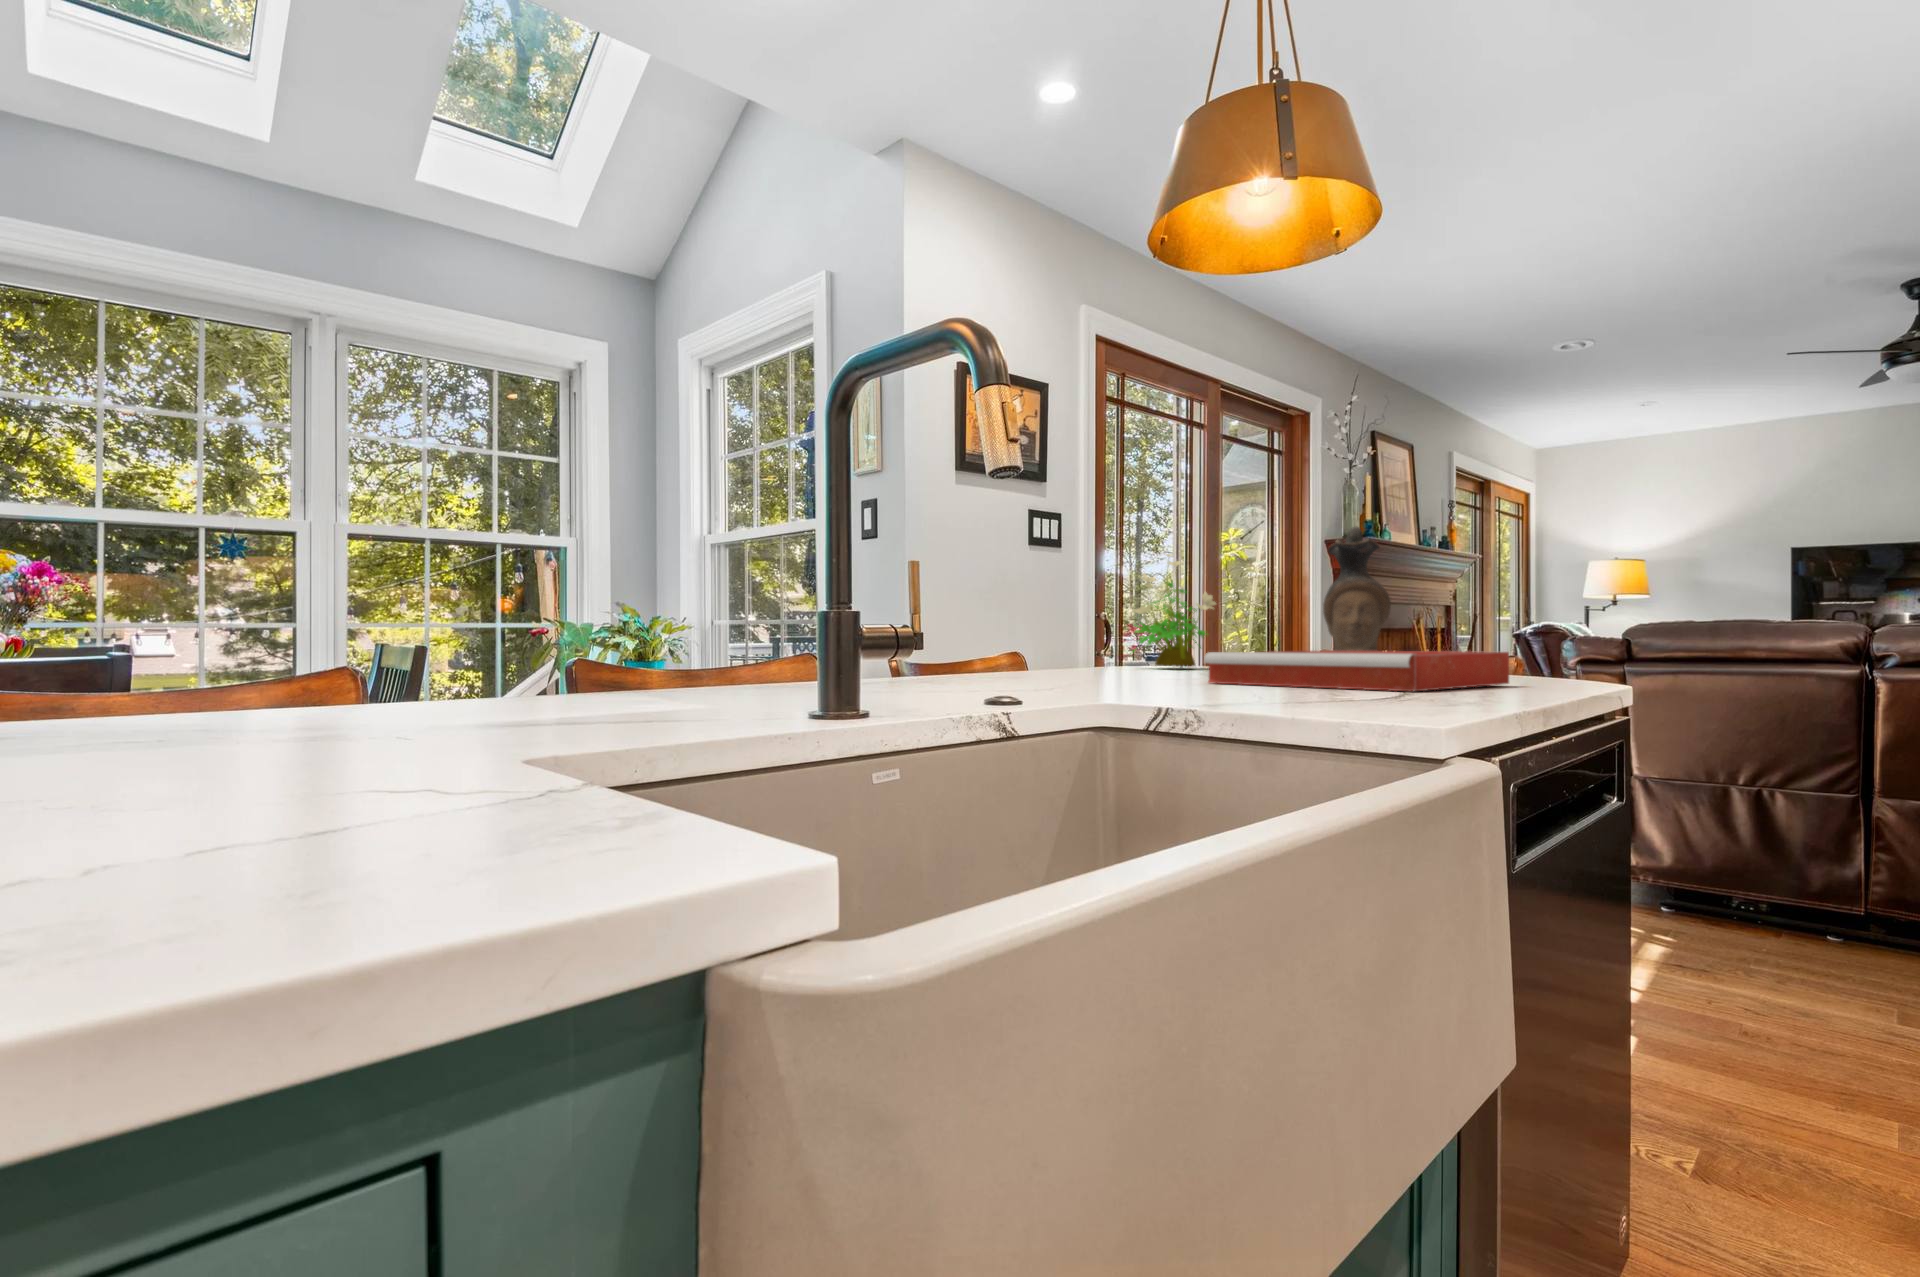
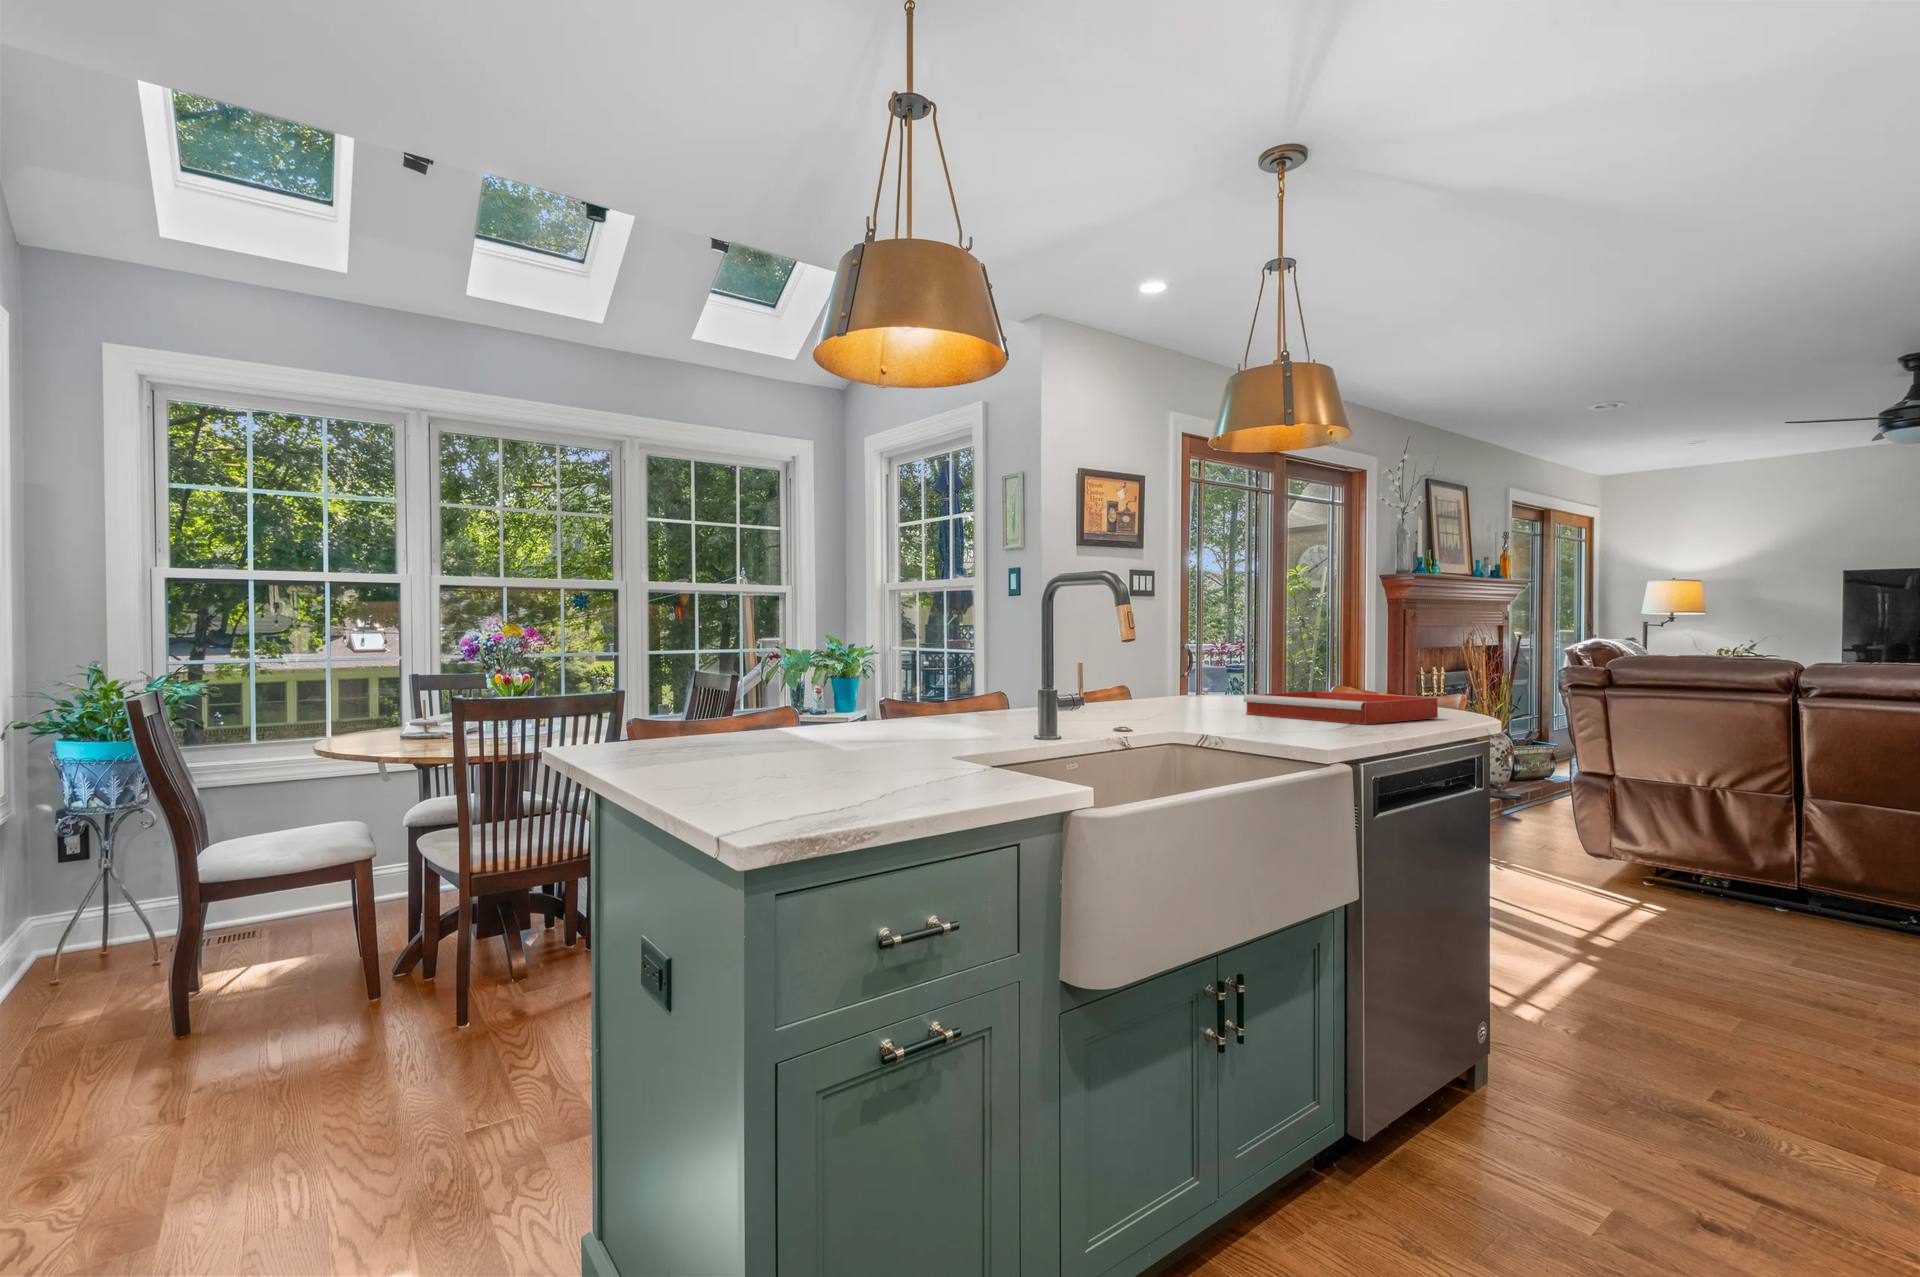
ceramic pitcher: present [1323,527,1391,651] -> none [1334,603,1380,705]
potted plant: present [1130,554,1216,667] -> none [1203,613,1267,695]

